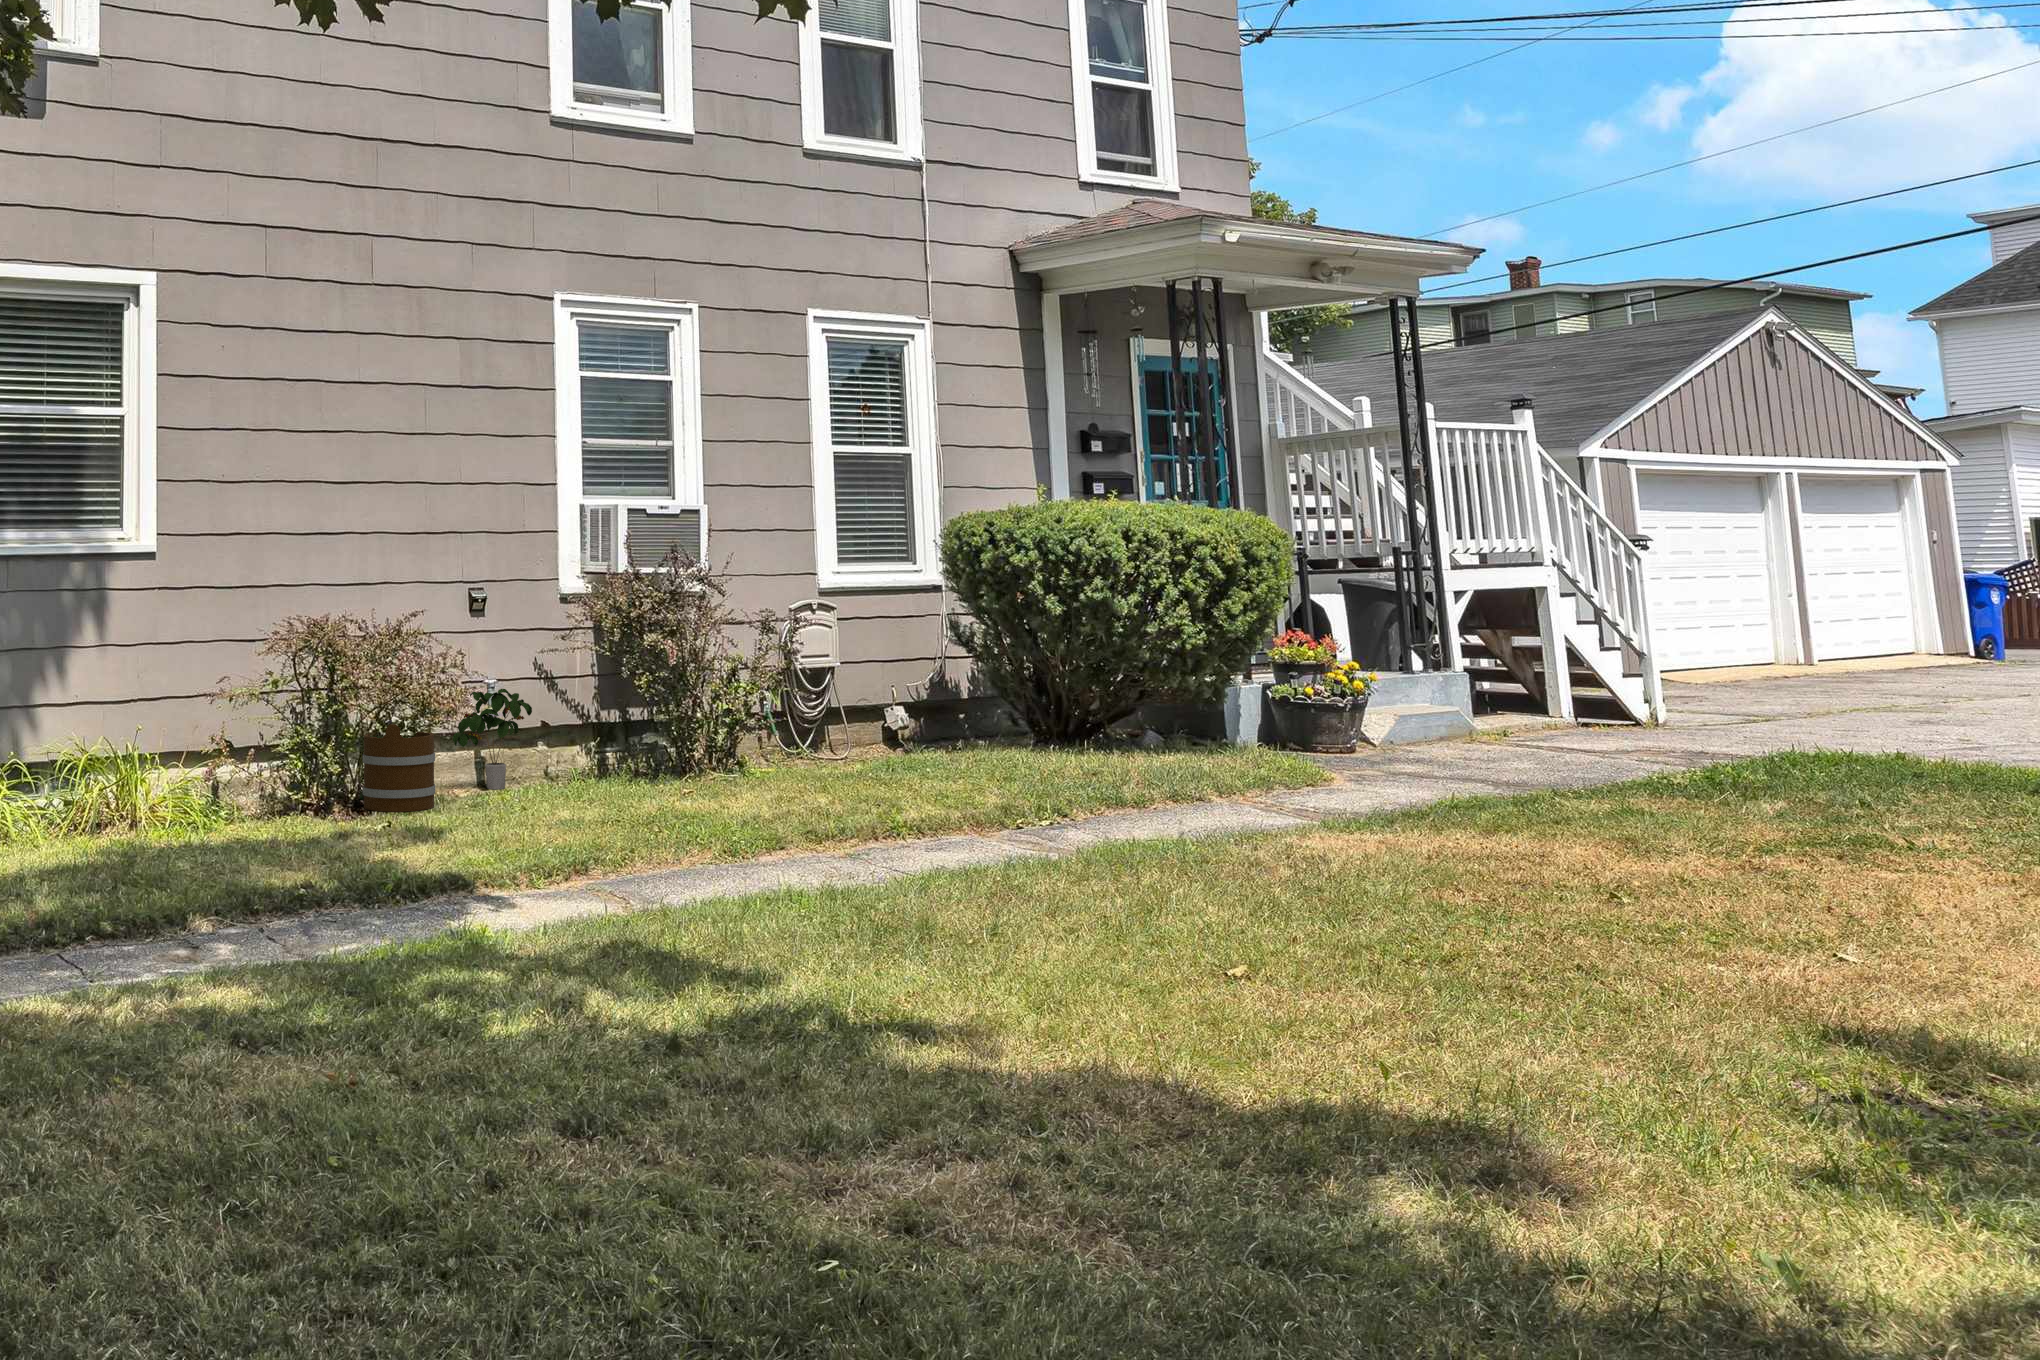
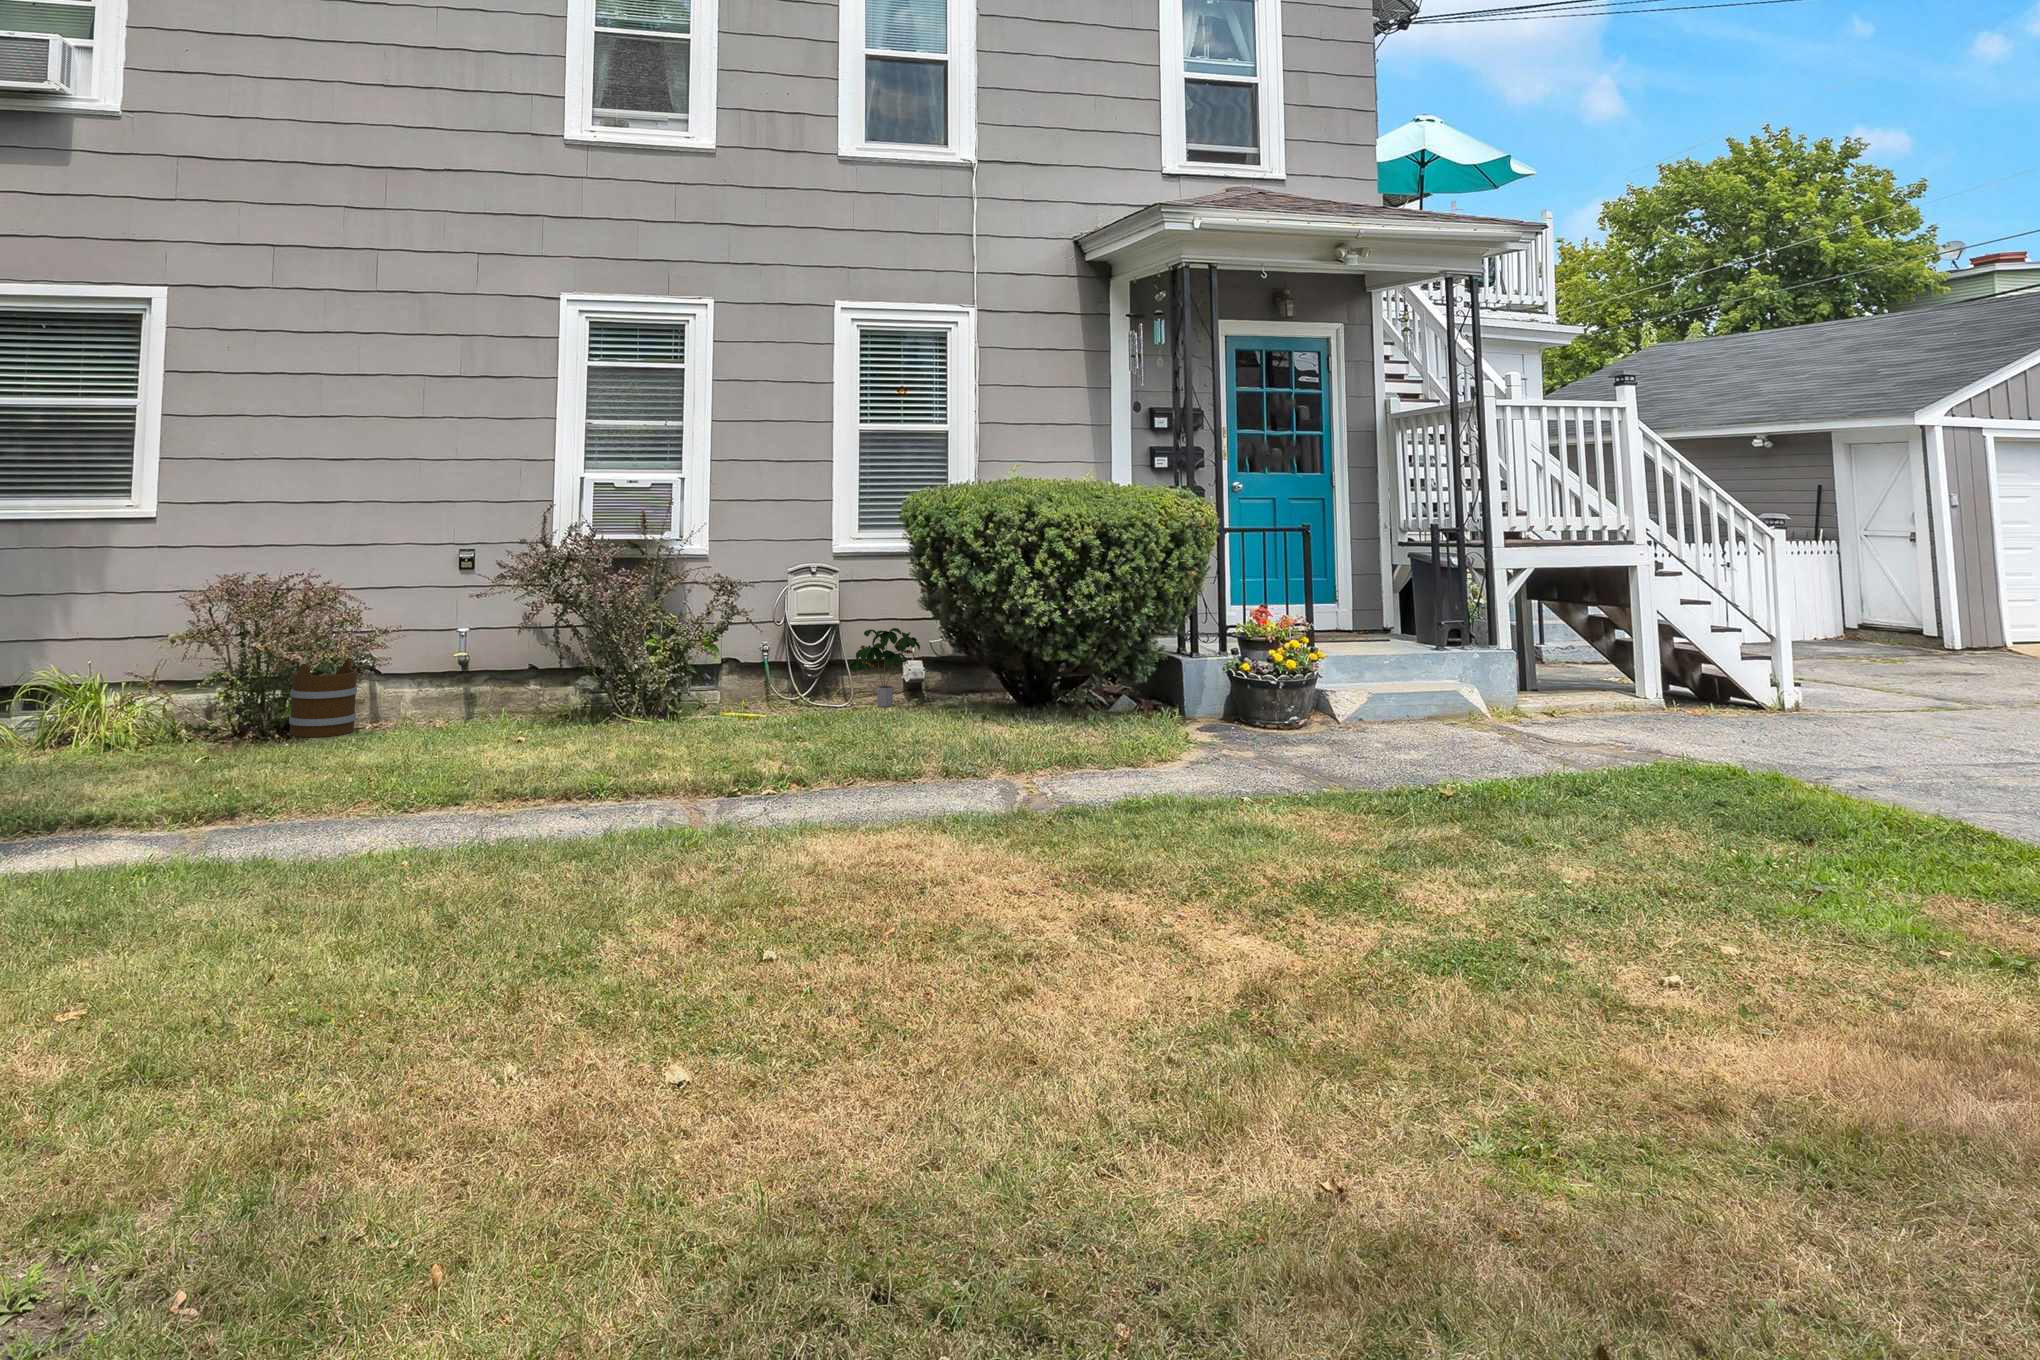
potted plant: present [453,689,532,789] -> present [849,628,920,707]

